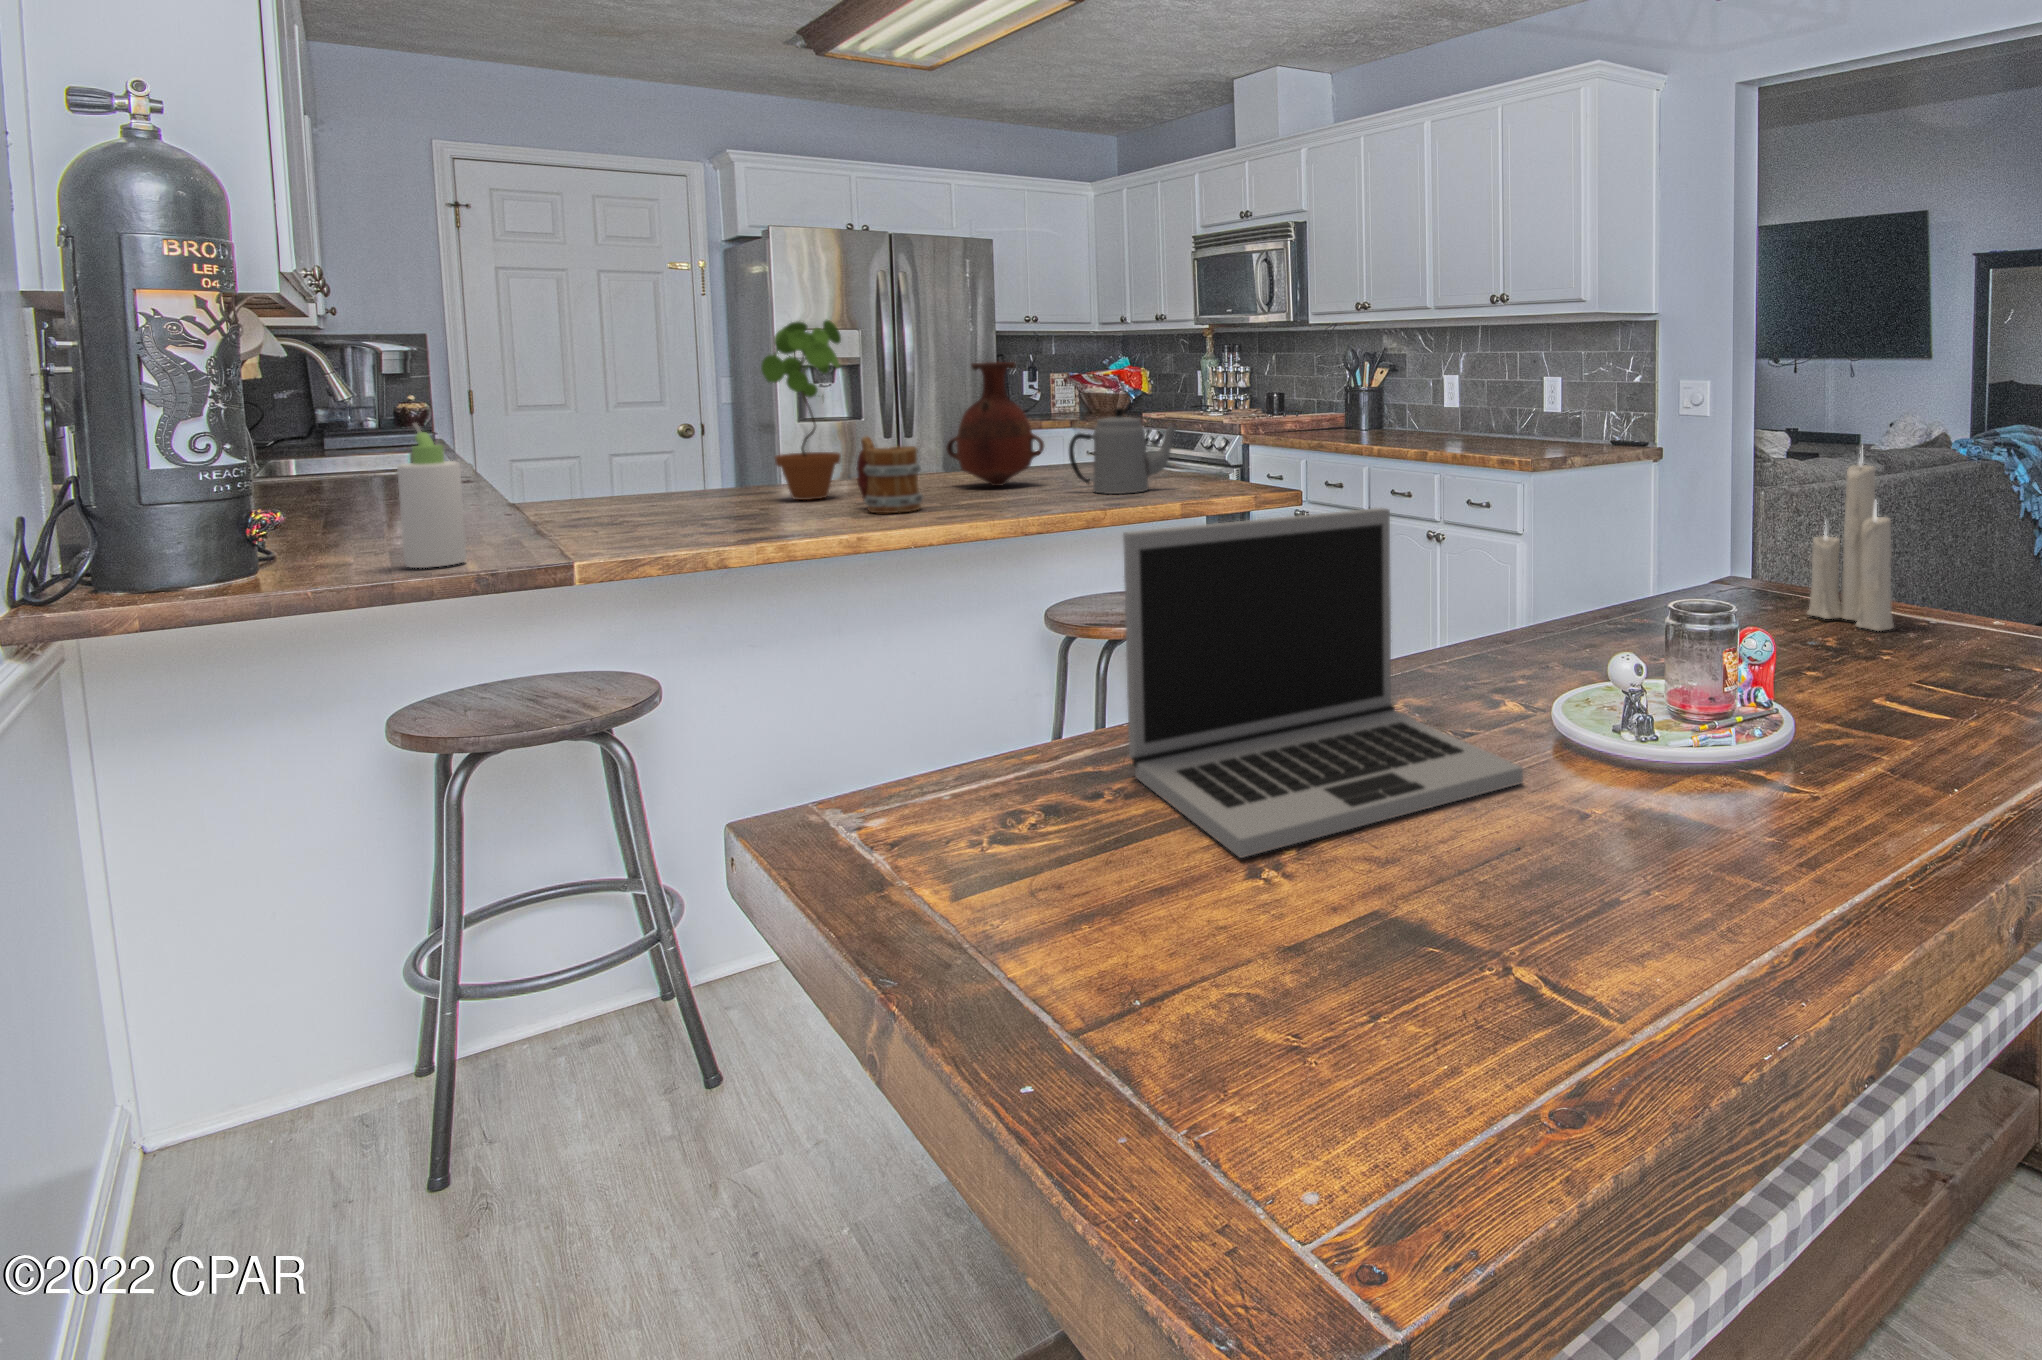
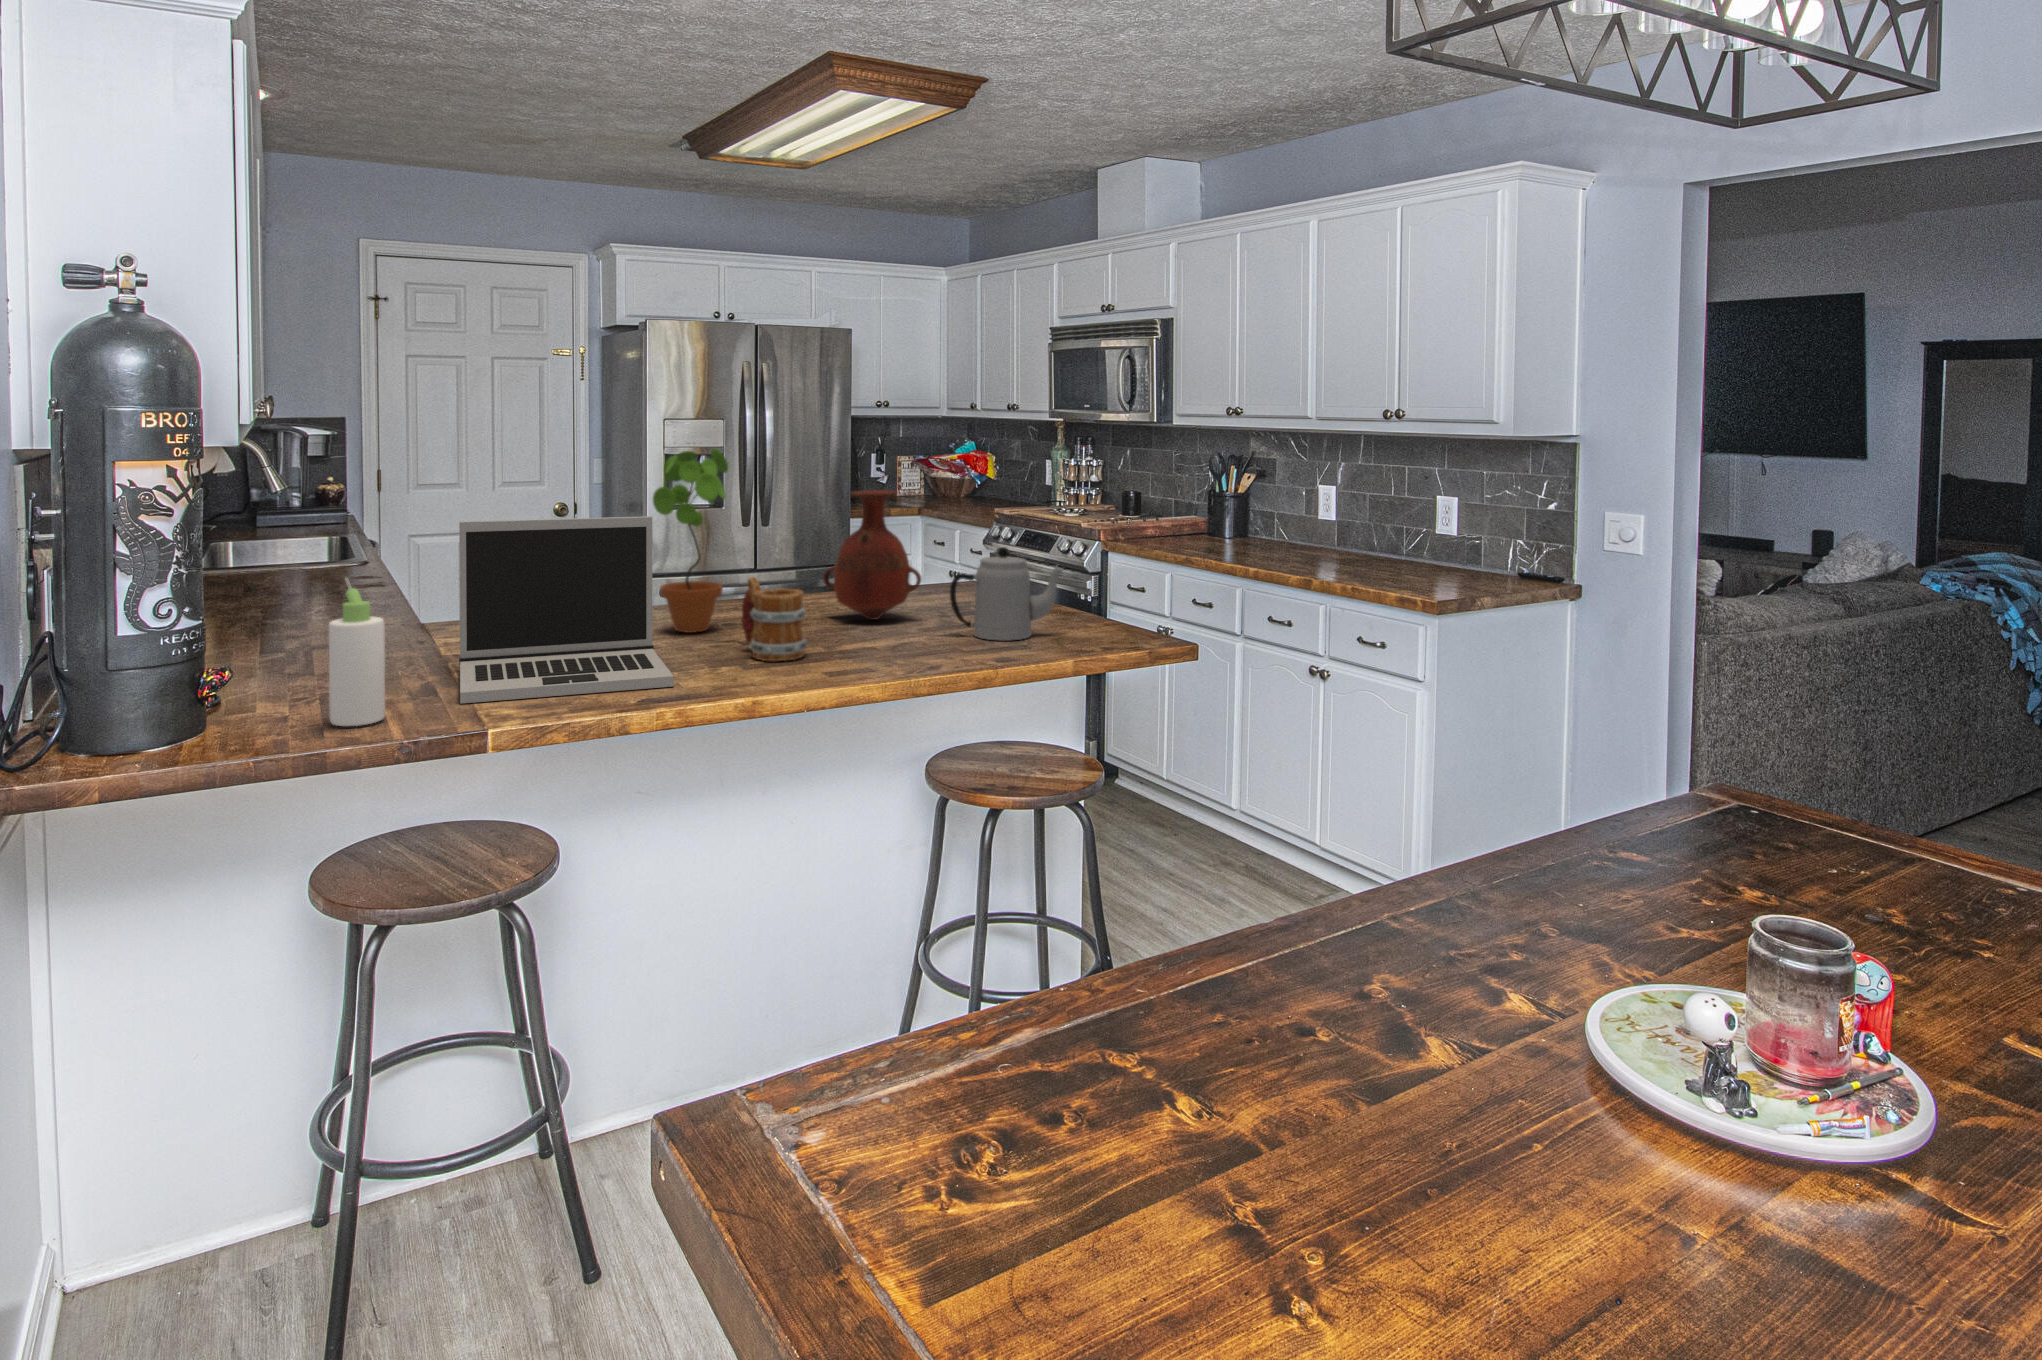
candle: present [1807,455,1894,631] -> none [1855,655,1987,910]
laptop: present [1123,508,1523,858] -> present [459,516,674,704]

